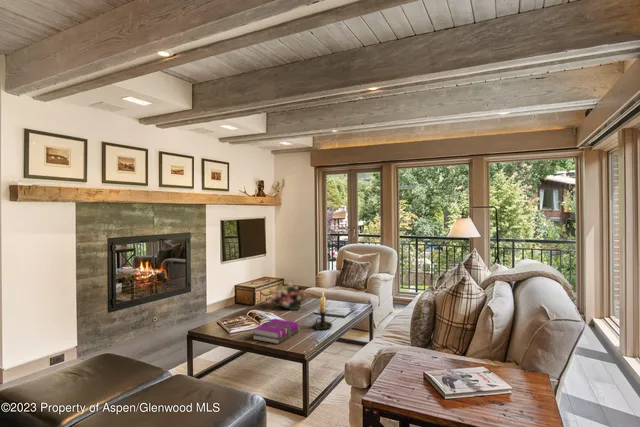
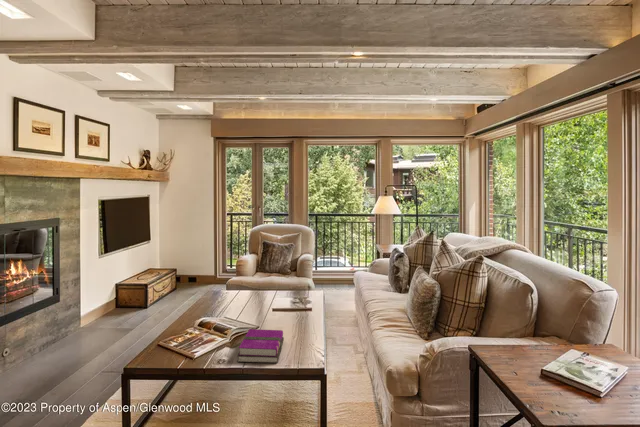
flower arrangement: present [269,283,307,310] -> none [211,279,260,312]
candle holder: present [313,293,332,330] -> none [292,290,314,336]

